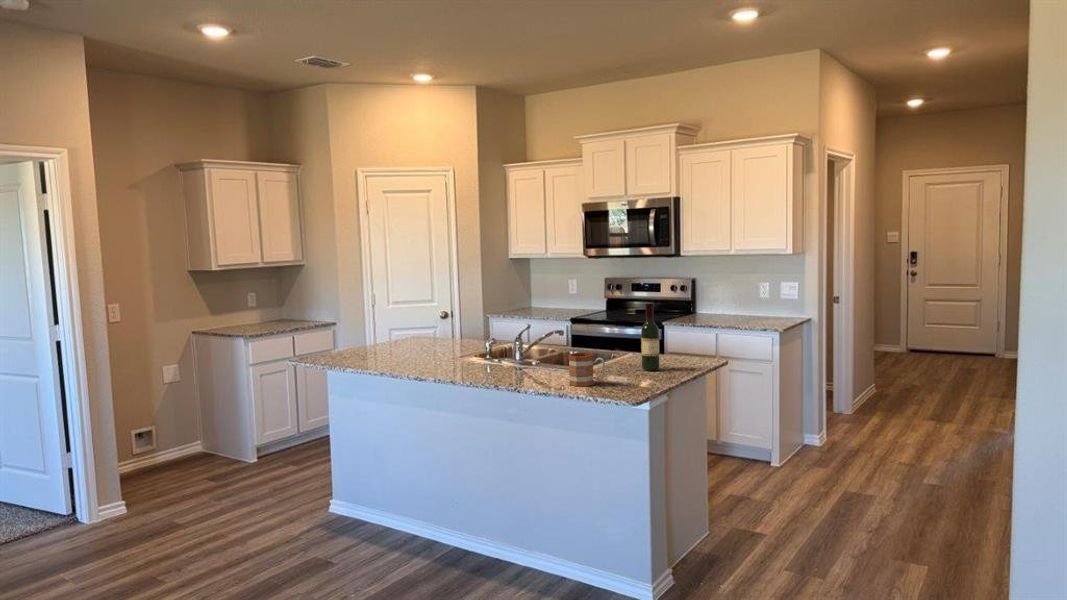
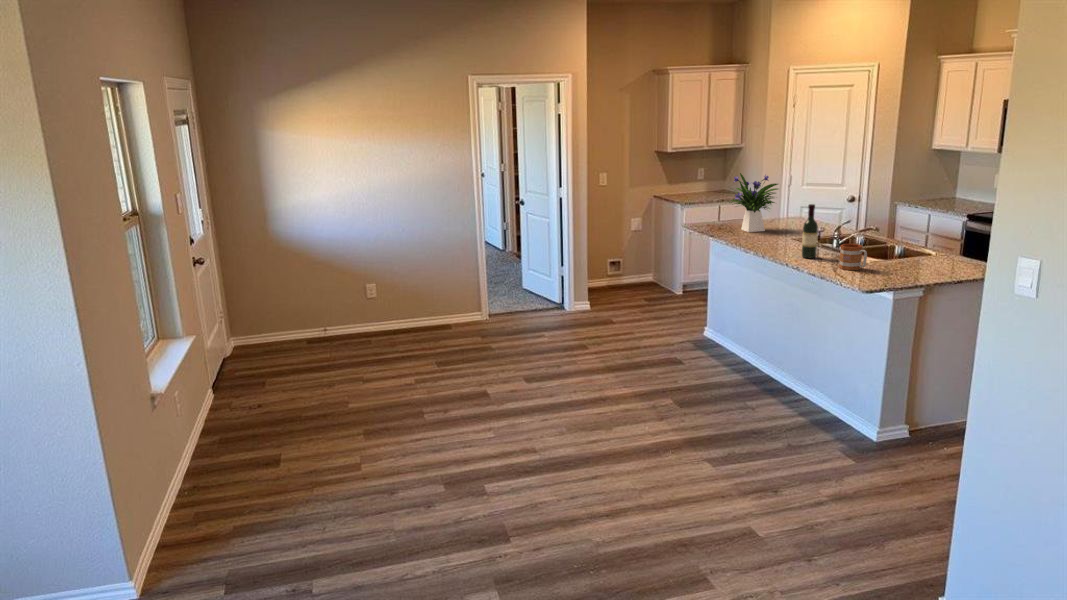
flower arrangement: none [353,282,428,359] -> present [729,173,778,232]
wine bottle: present [641,303,660,371] -> present [802,204,818,258]

